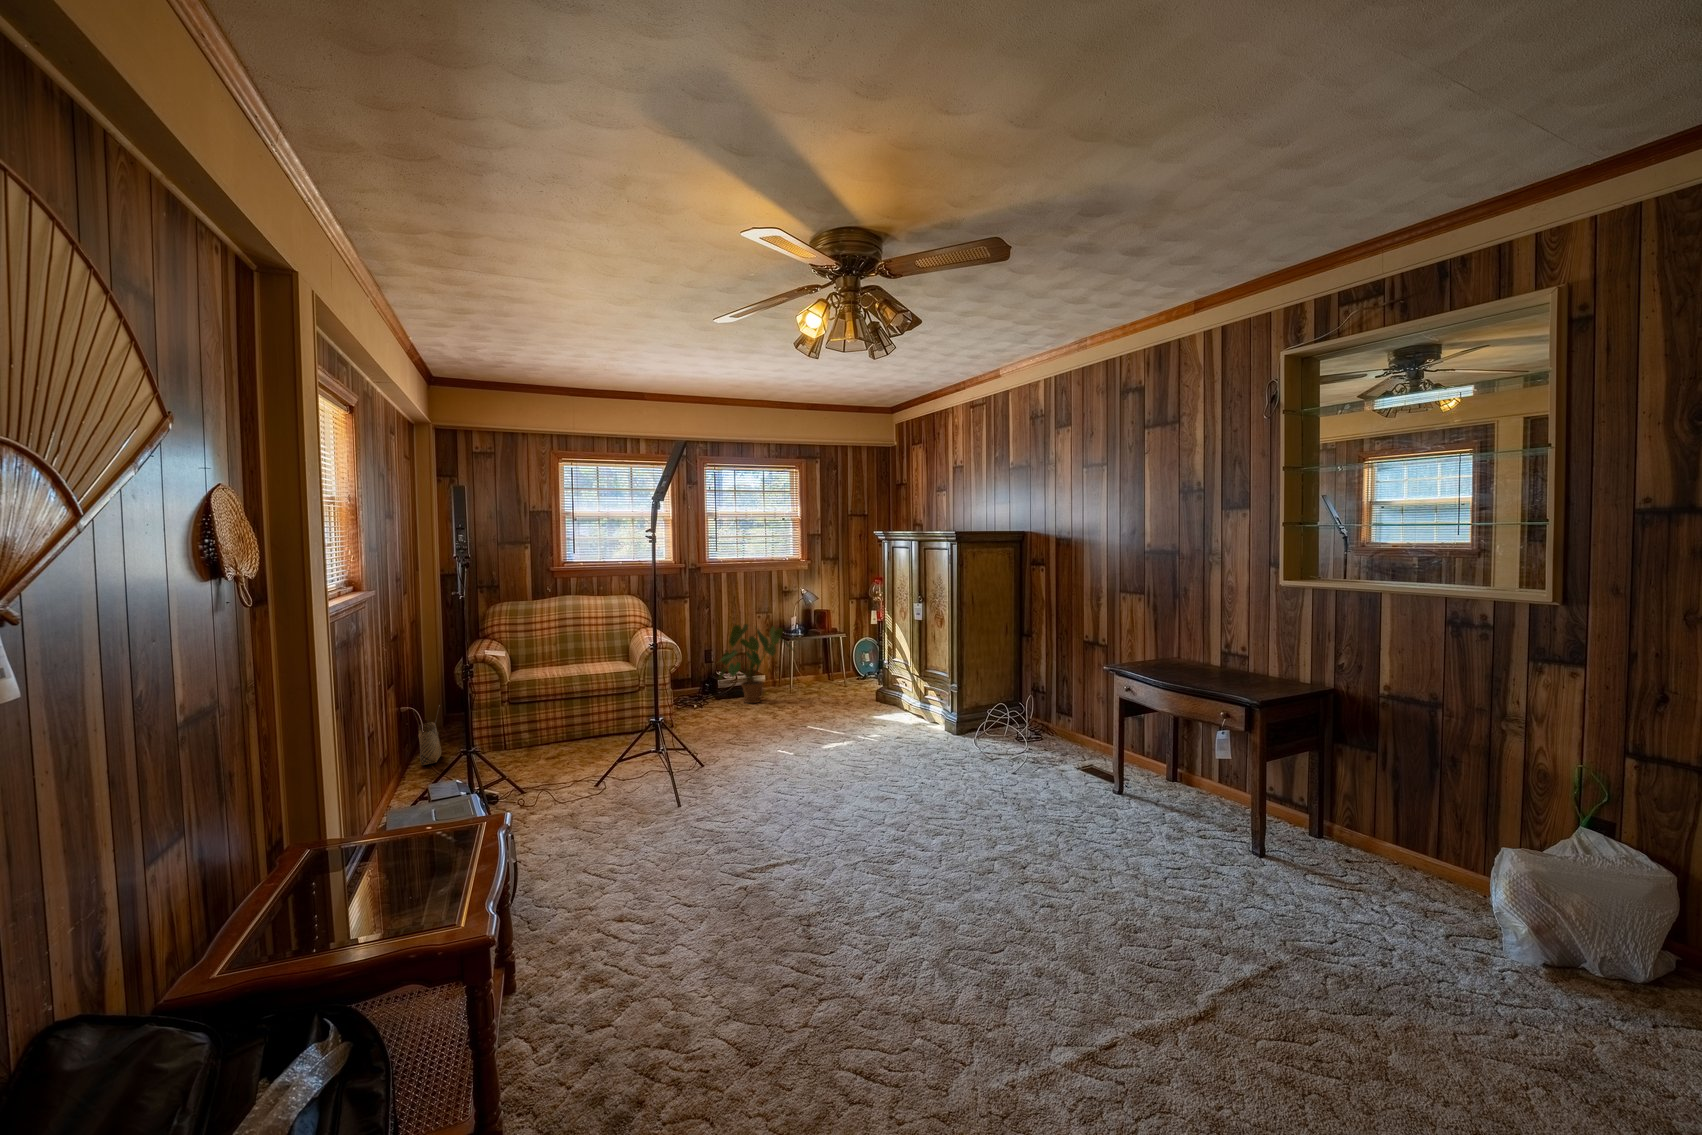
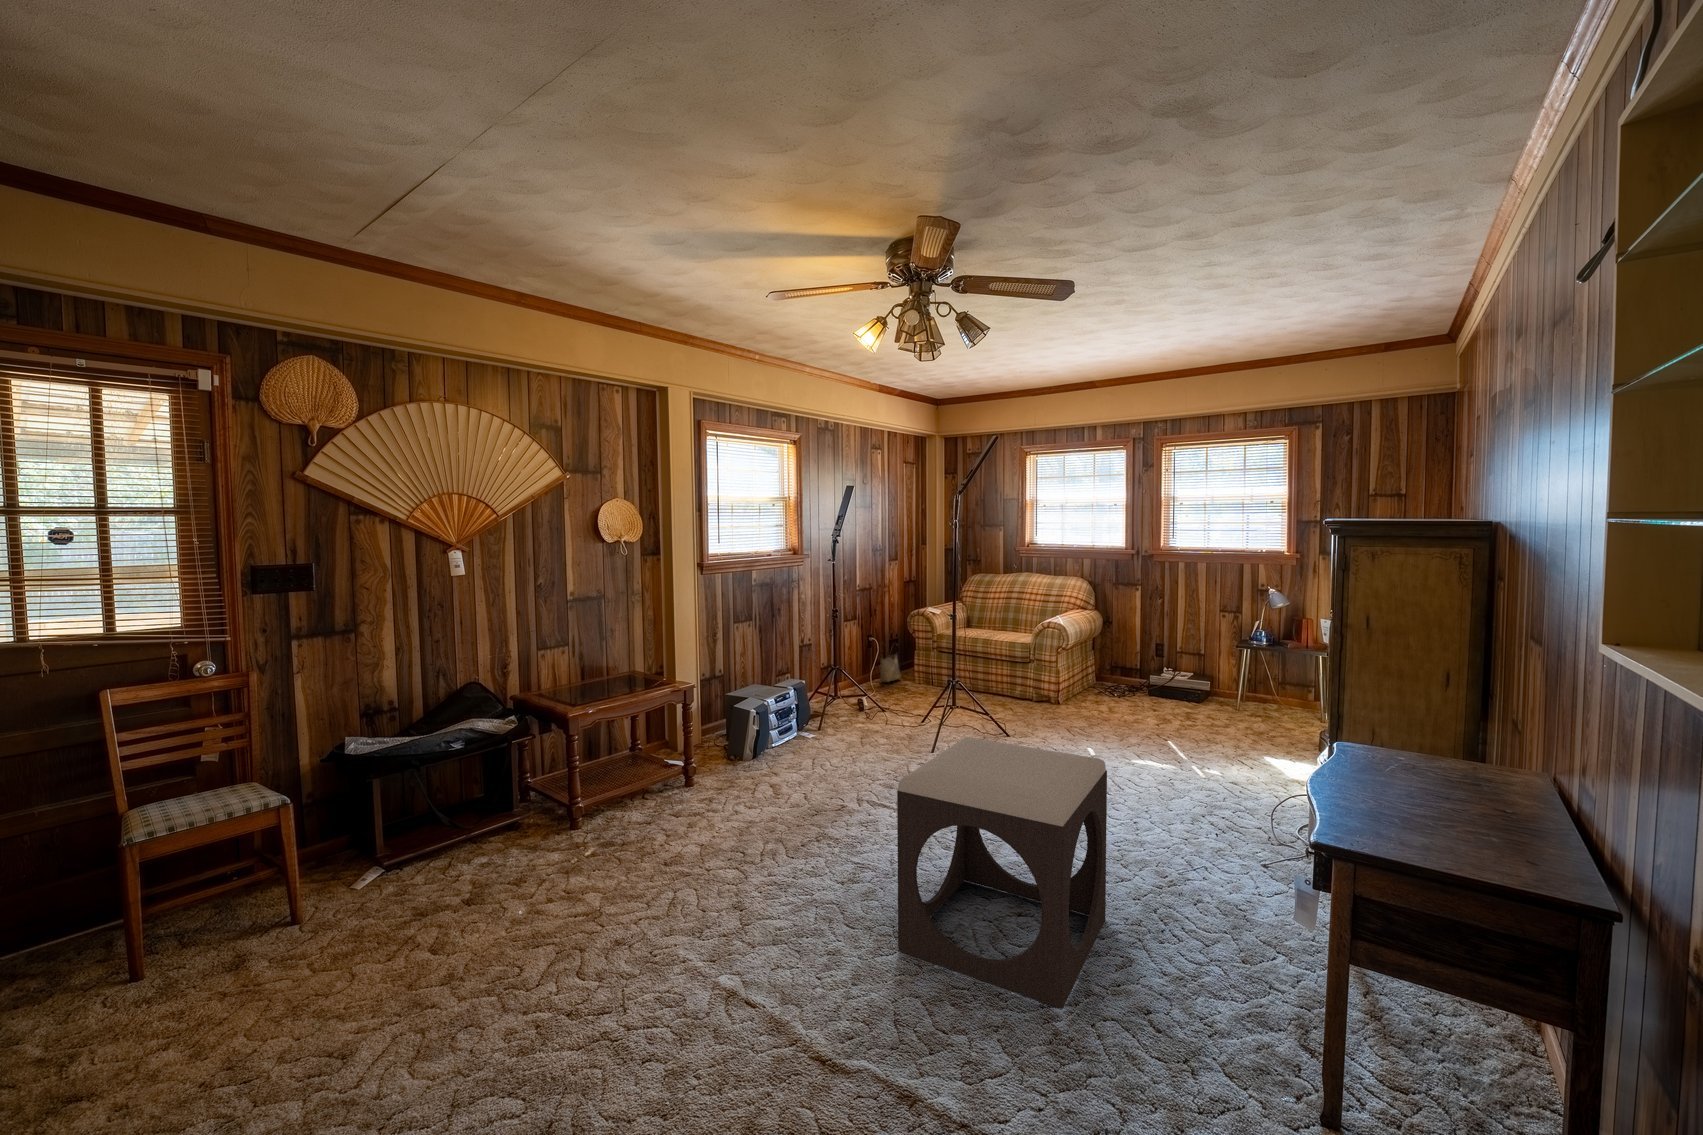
house plant: present [719,624,794,703] -> none [1143,619,1239,706]
footstool: none [963,720,1167,944] -> present [897,737,1107,1009]

